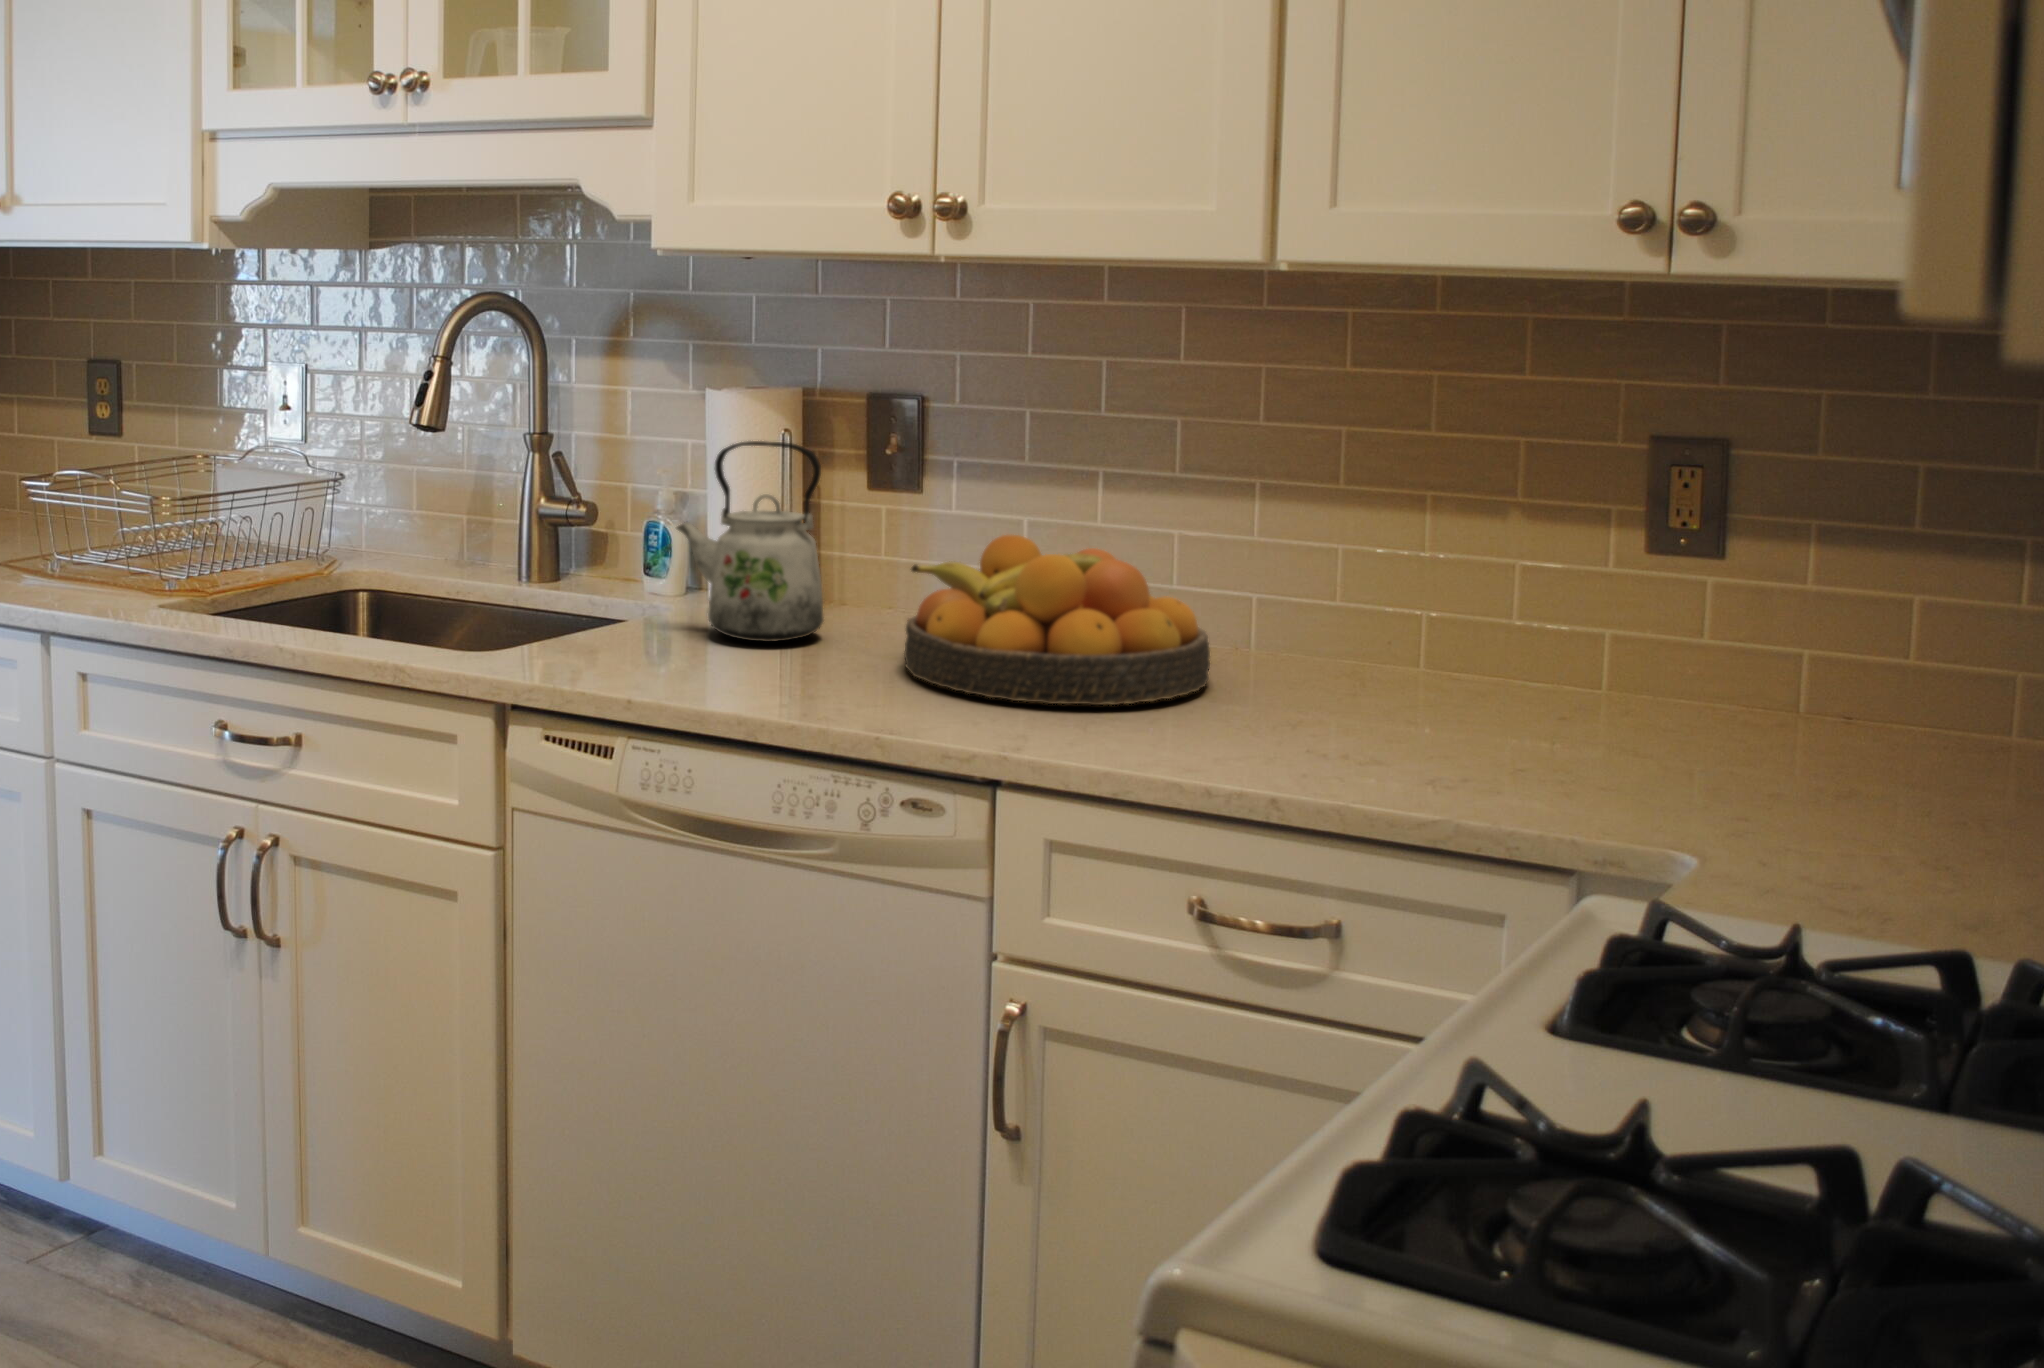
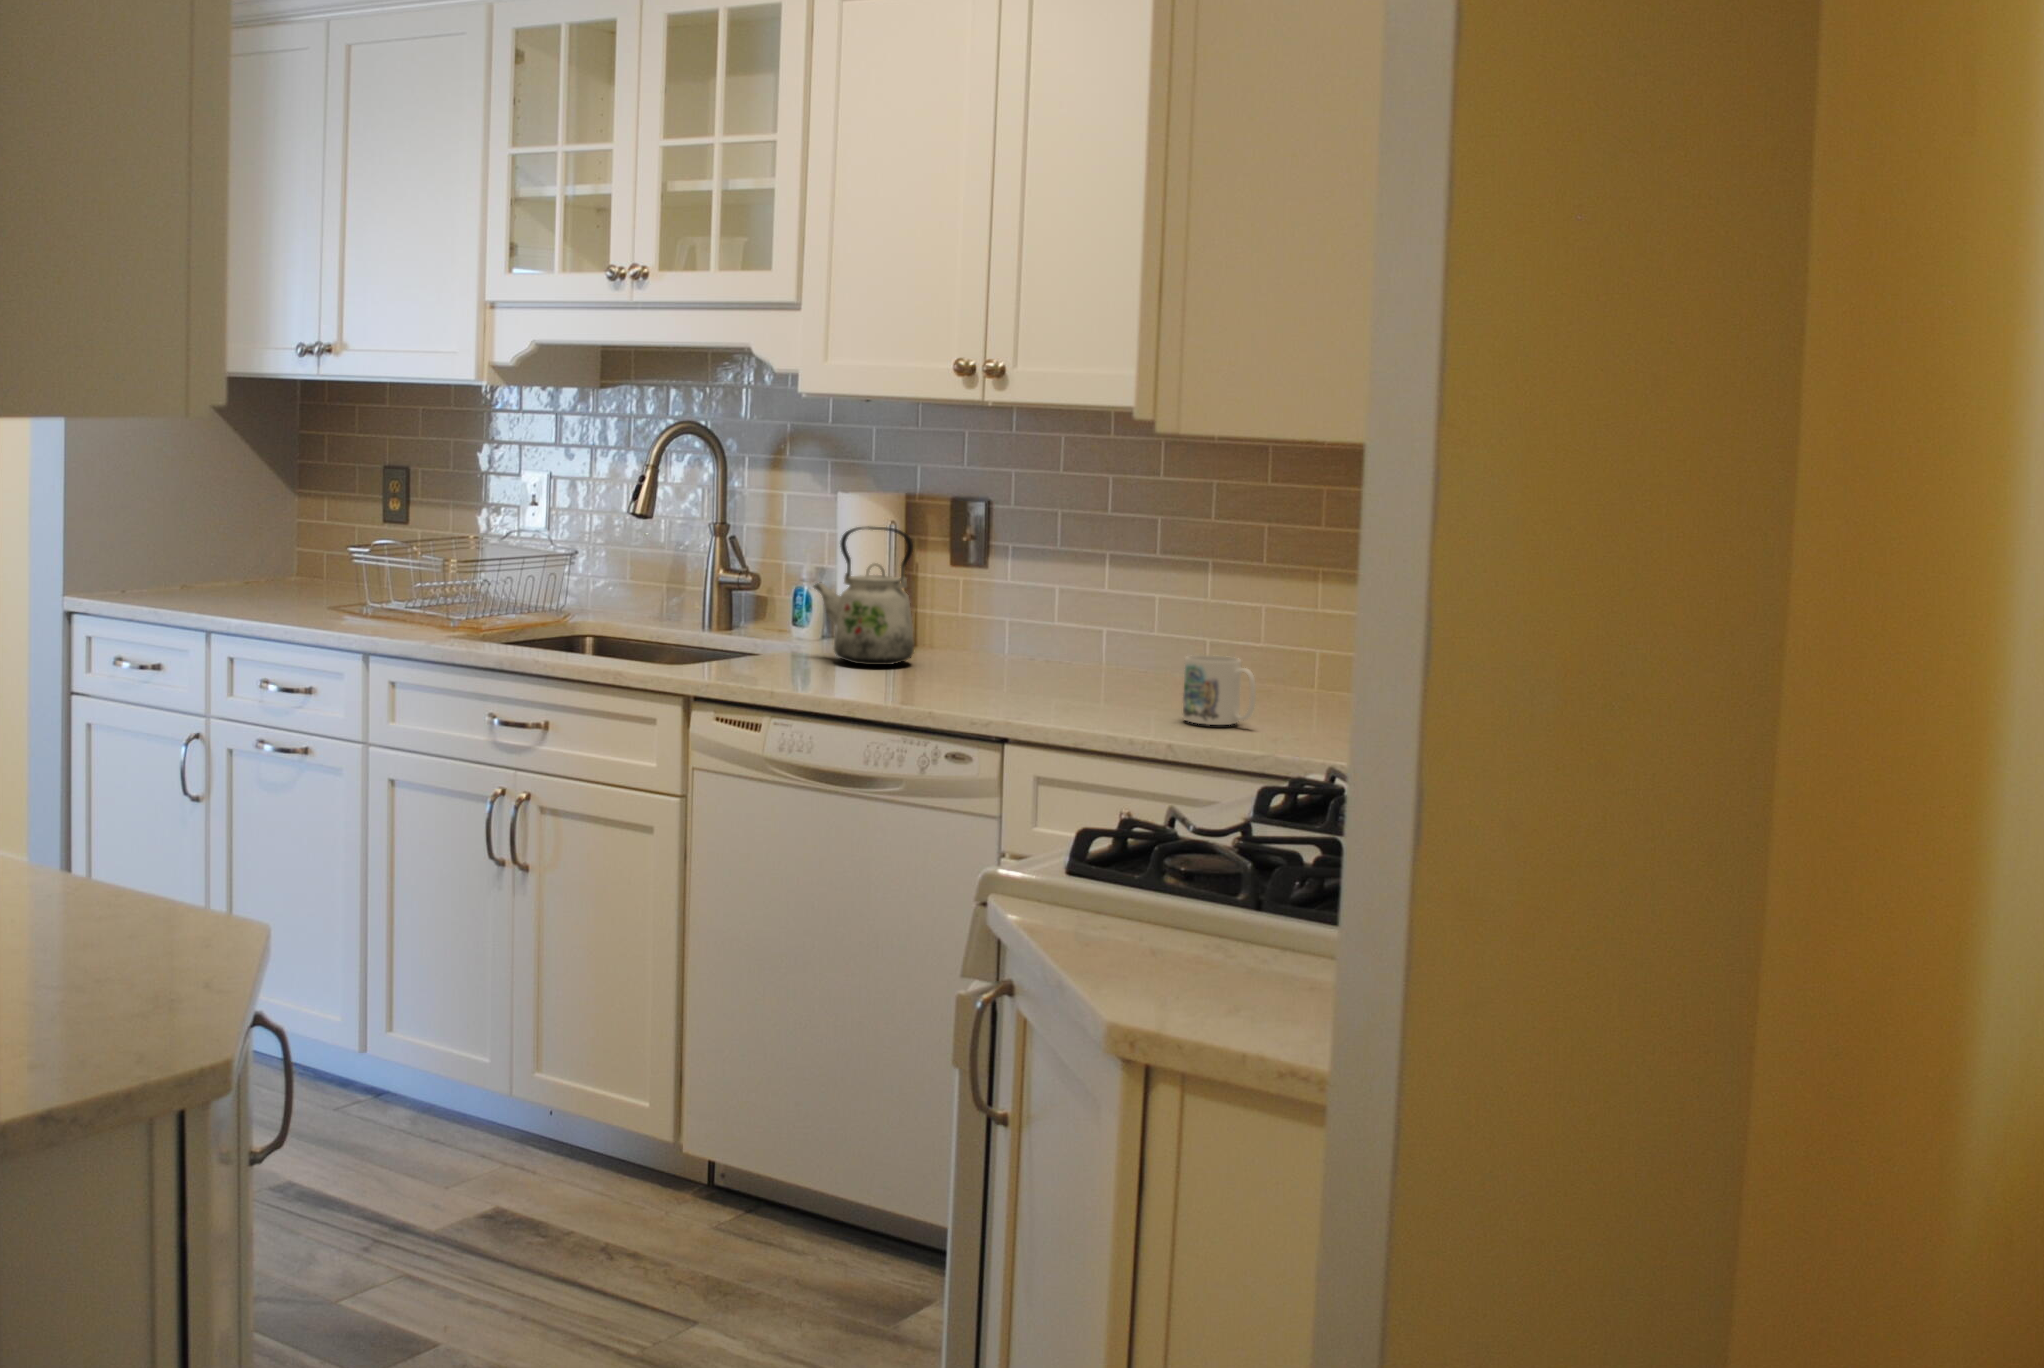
fruit bowl: present [904,535,1210,705] -> none [964,592,1168,700]
mug: none [1262,640,1384,752] -> present [1183,655,1256,725]

